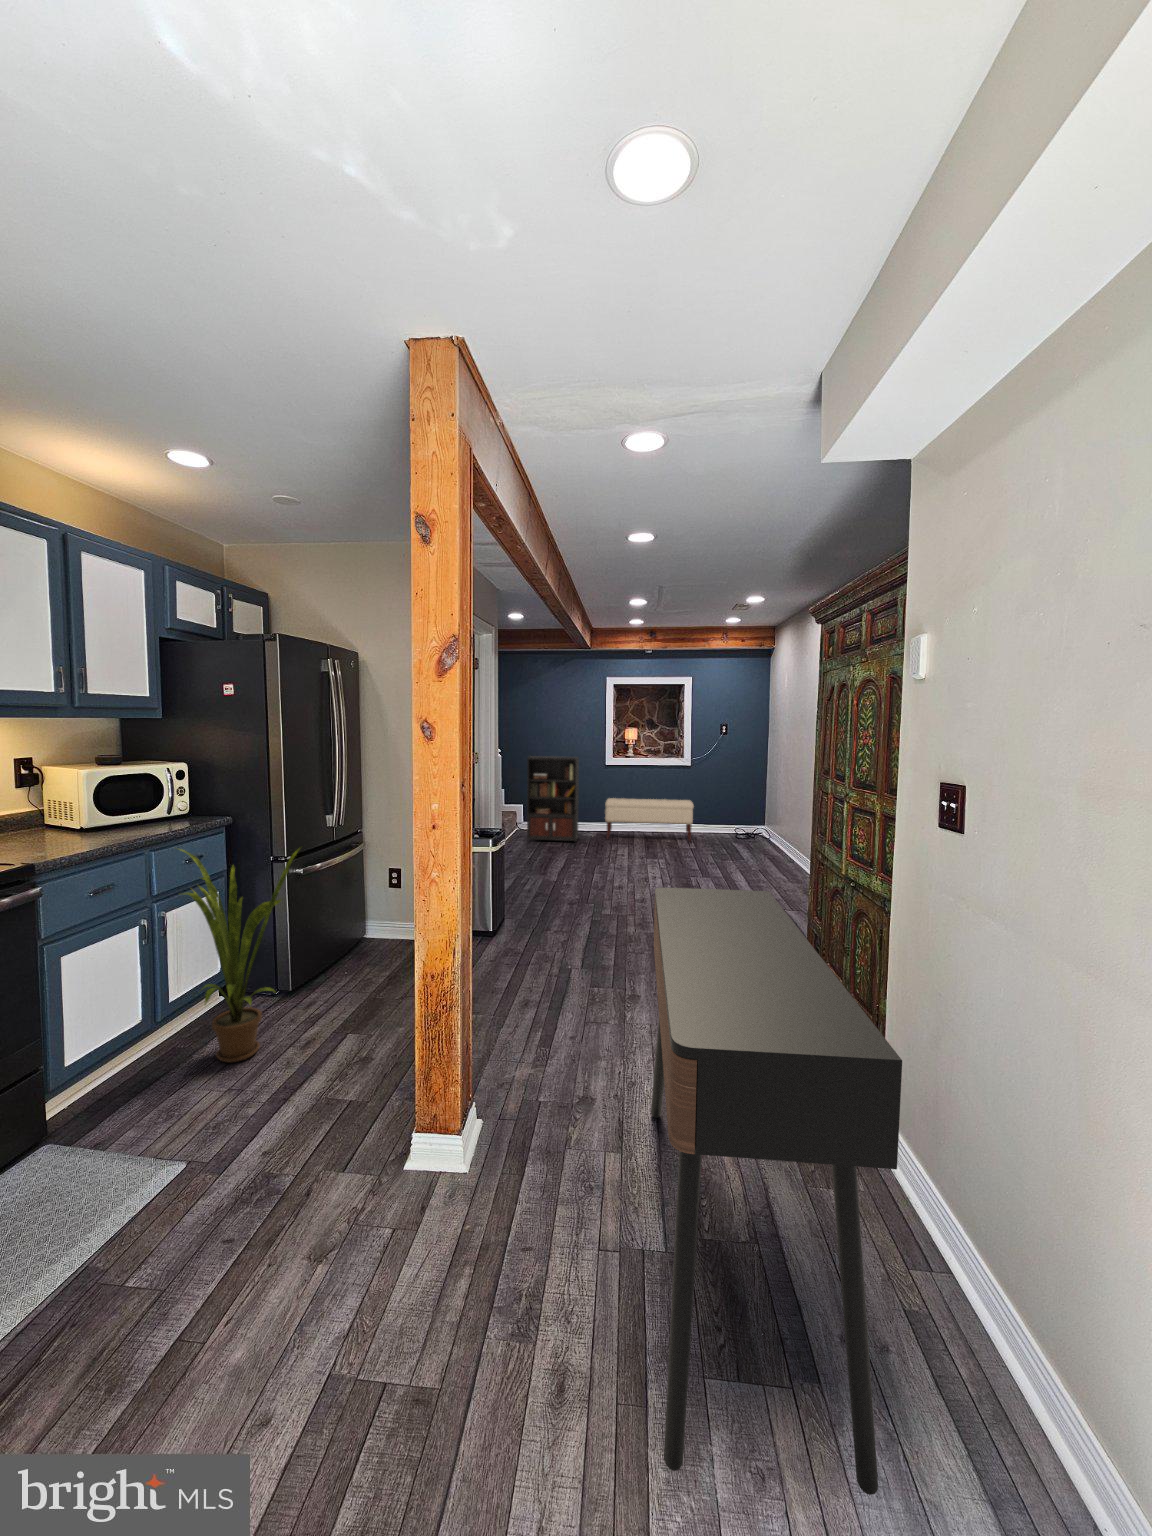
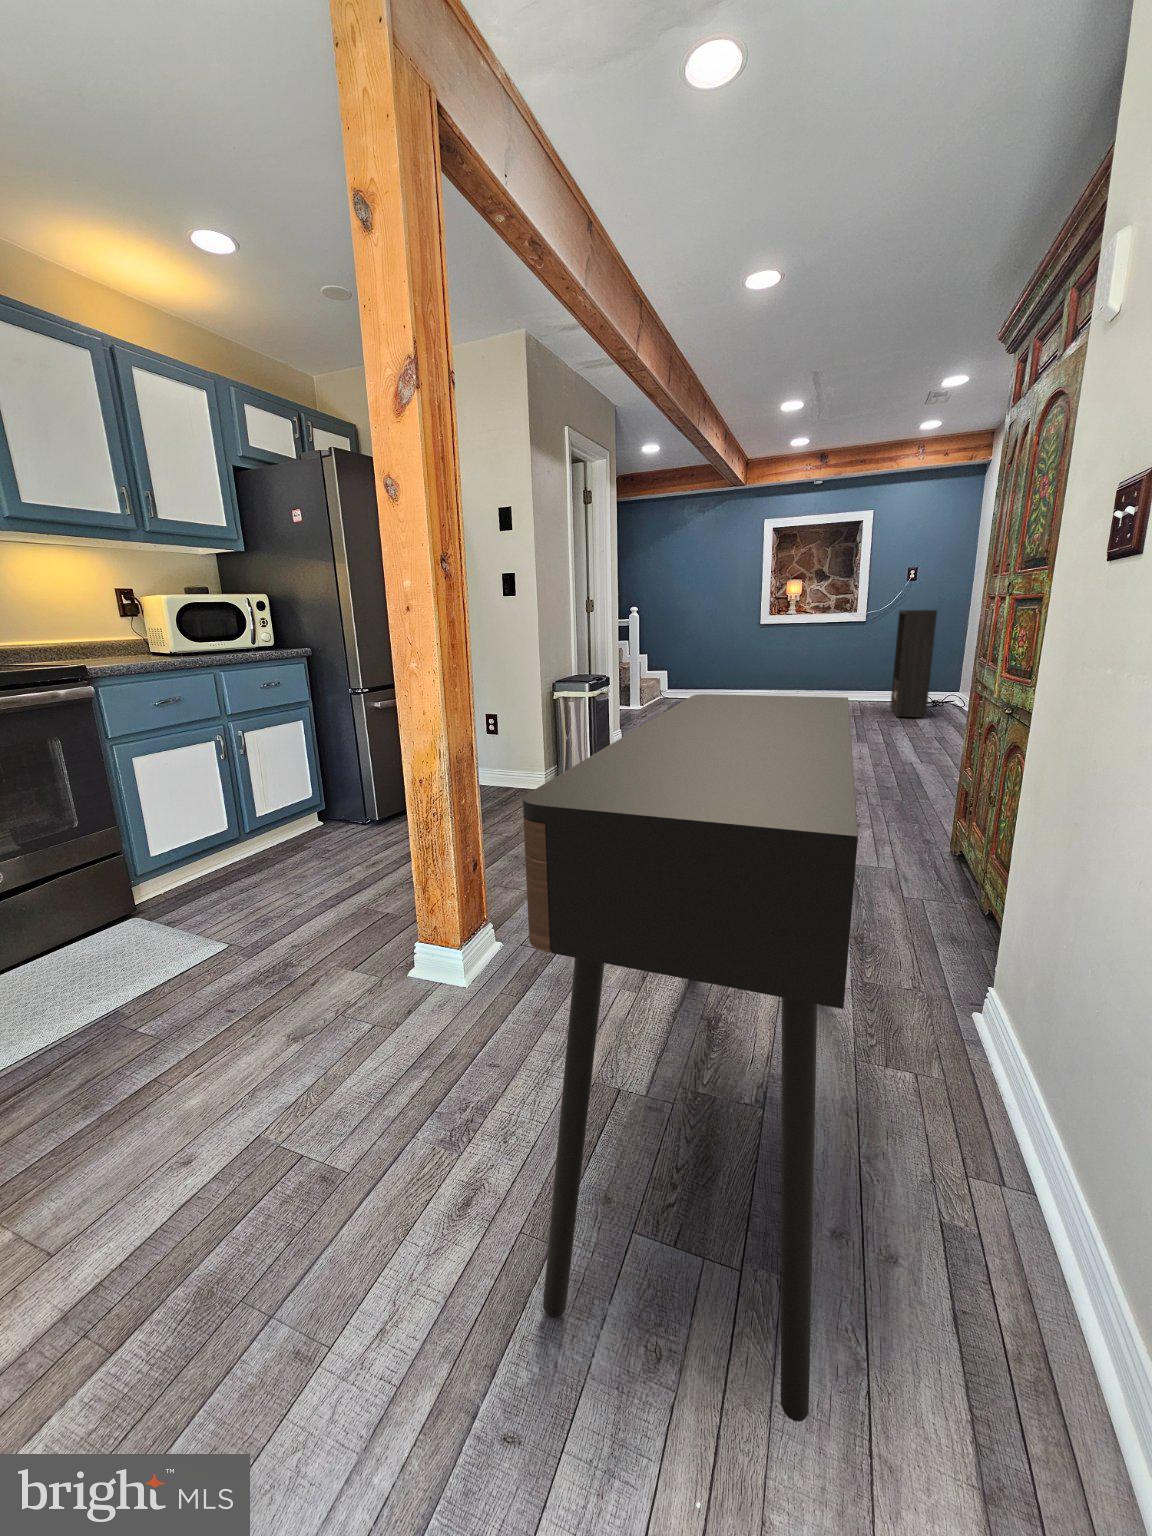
bookcase: present [527,756,579,841] -> present [890,610,937,717]
bench: present [605,798,694,841] -> none [756,664,865,712]
house plant: present [180,849,300,1062] -> none [227,668,357,874]

